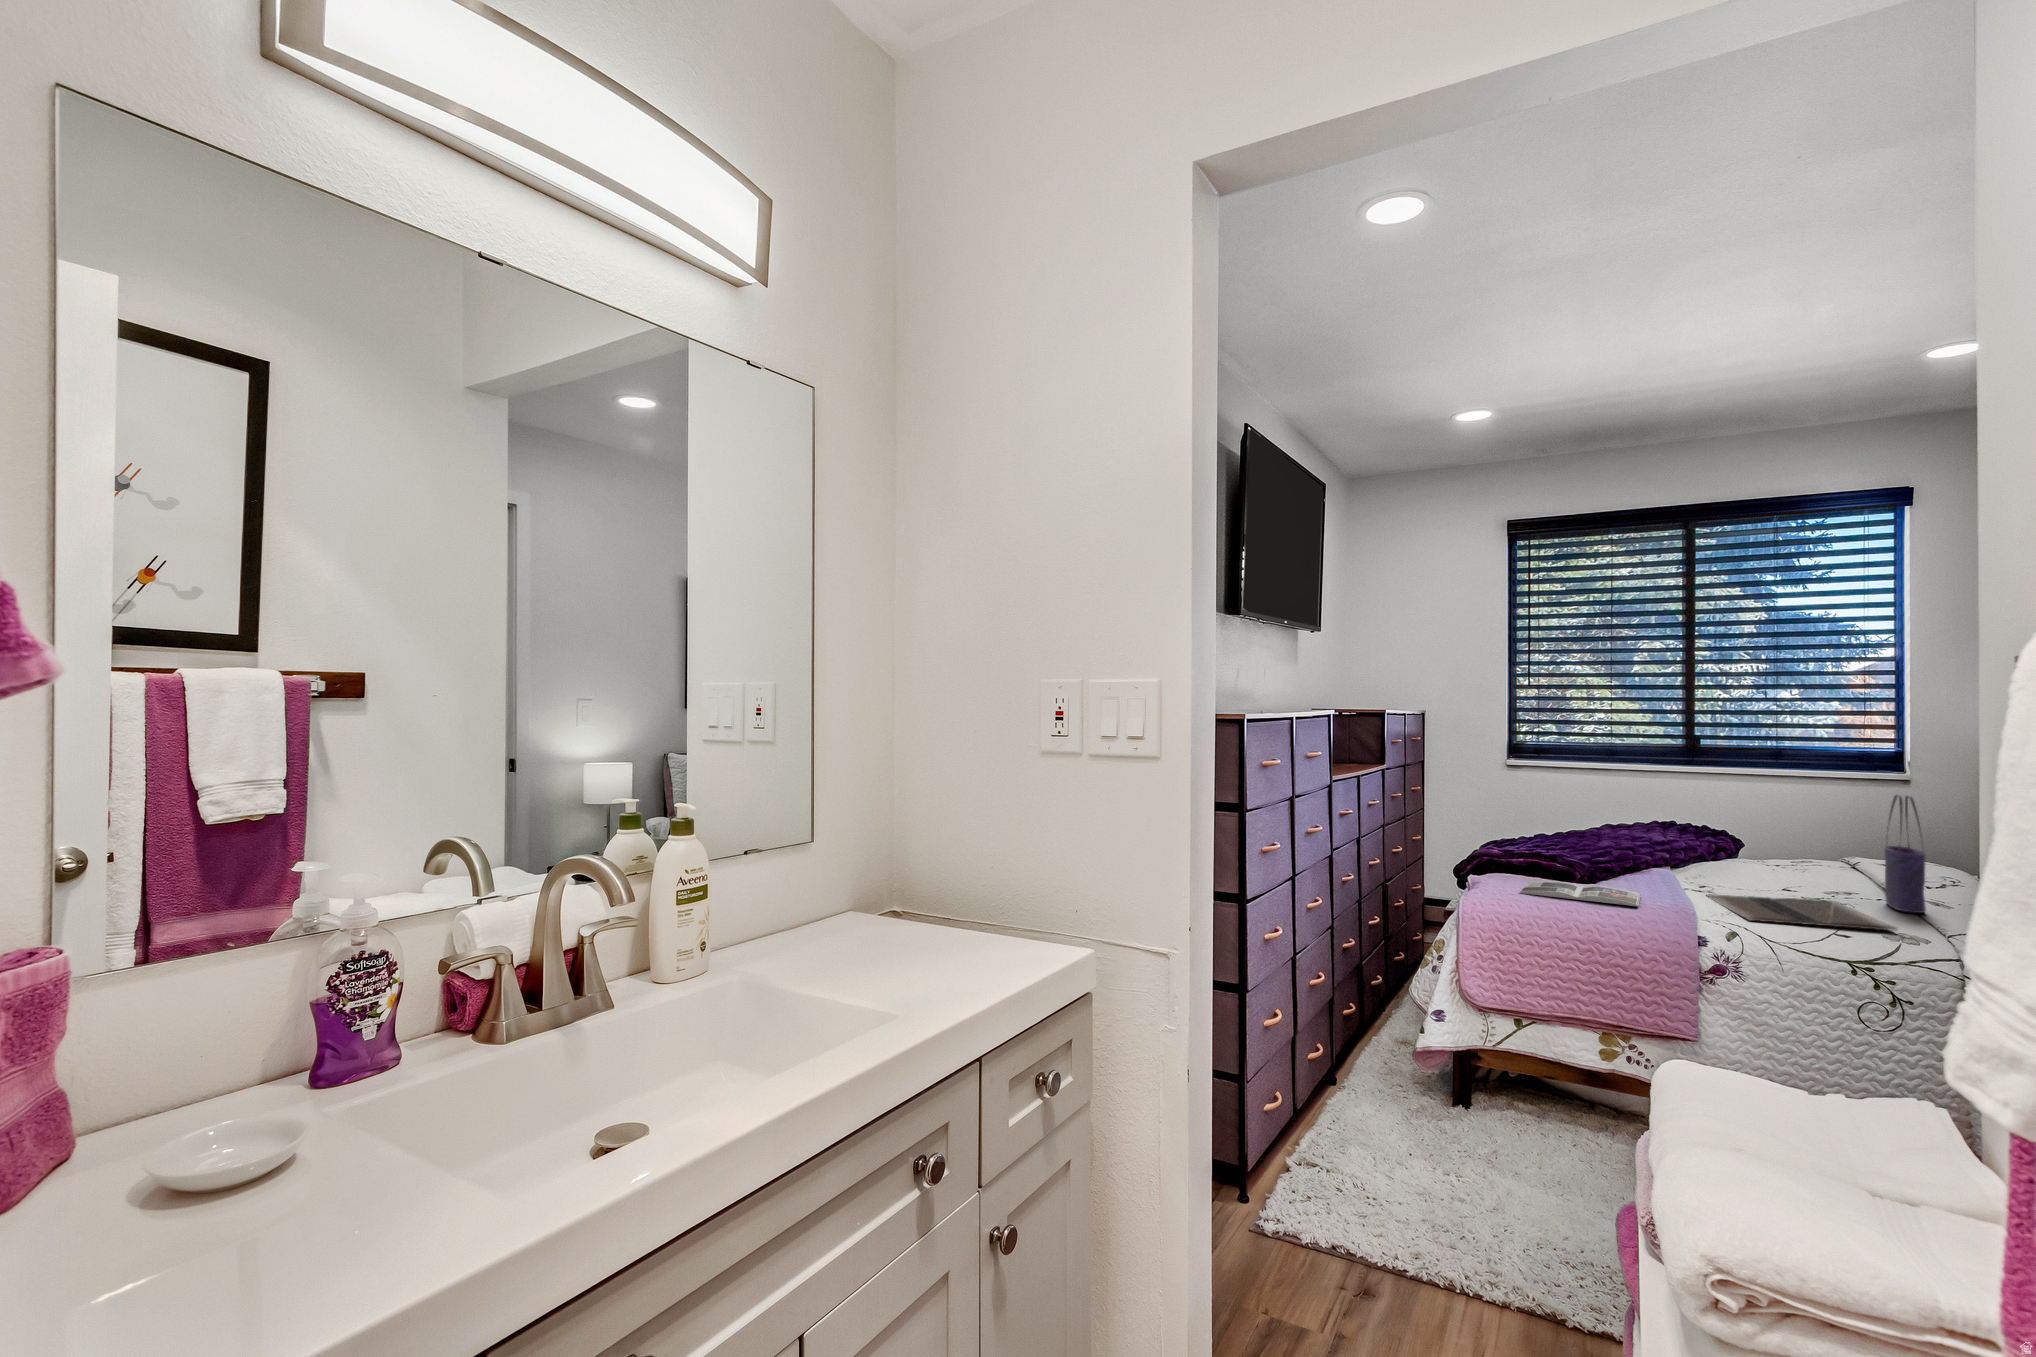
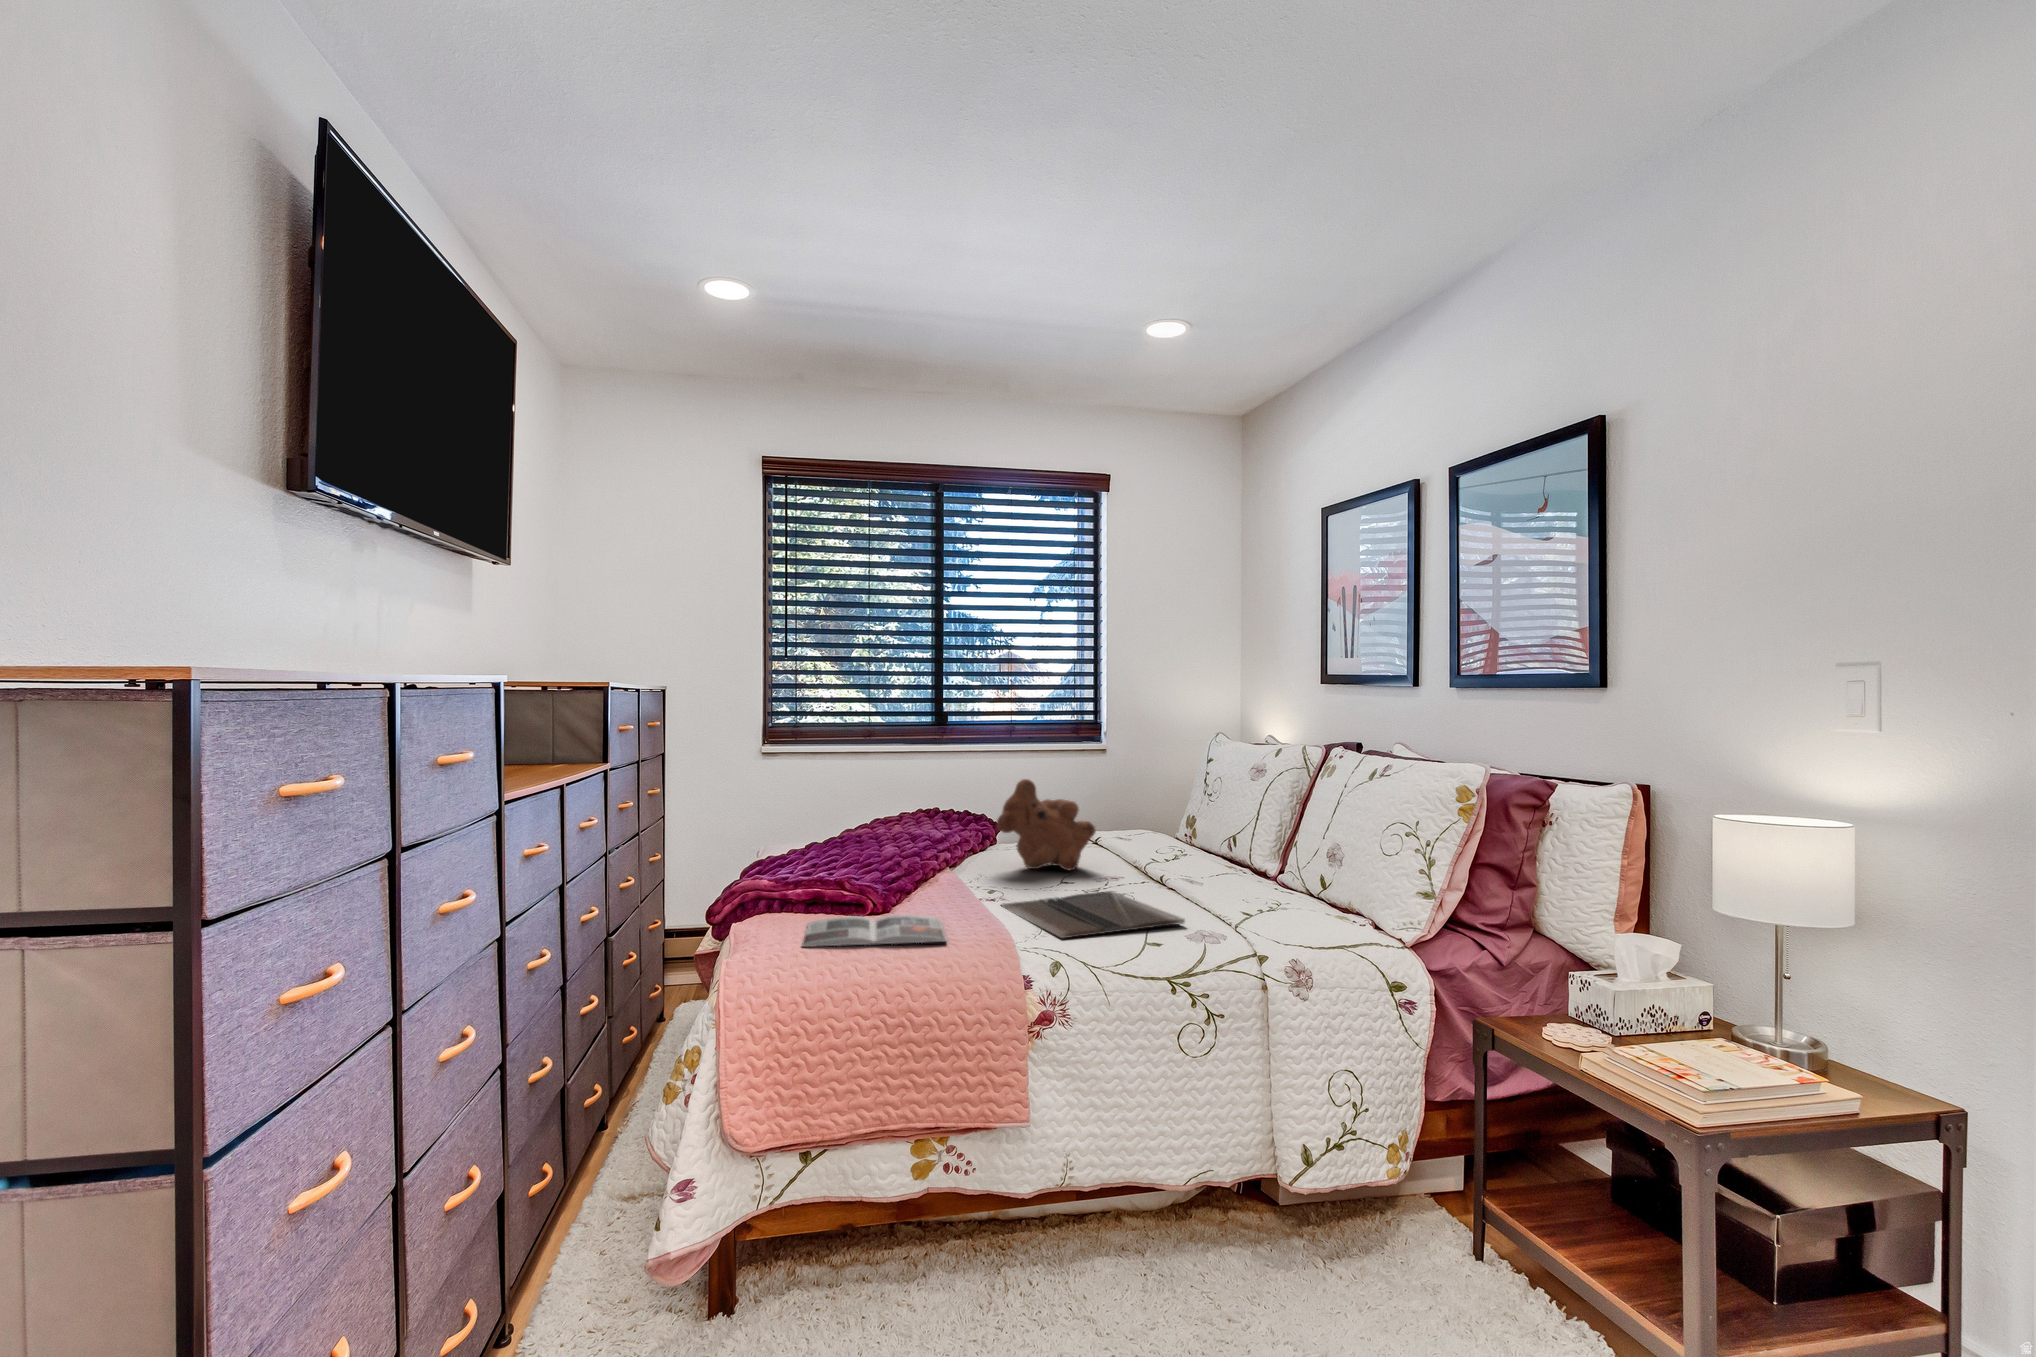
tote bag: present [1884,794,1926,913] -> none [1145,768,1182,894]
teddy bear: none [1719,797,1836,883] -> present [997,779,1096,871]

